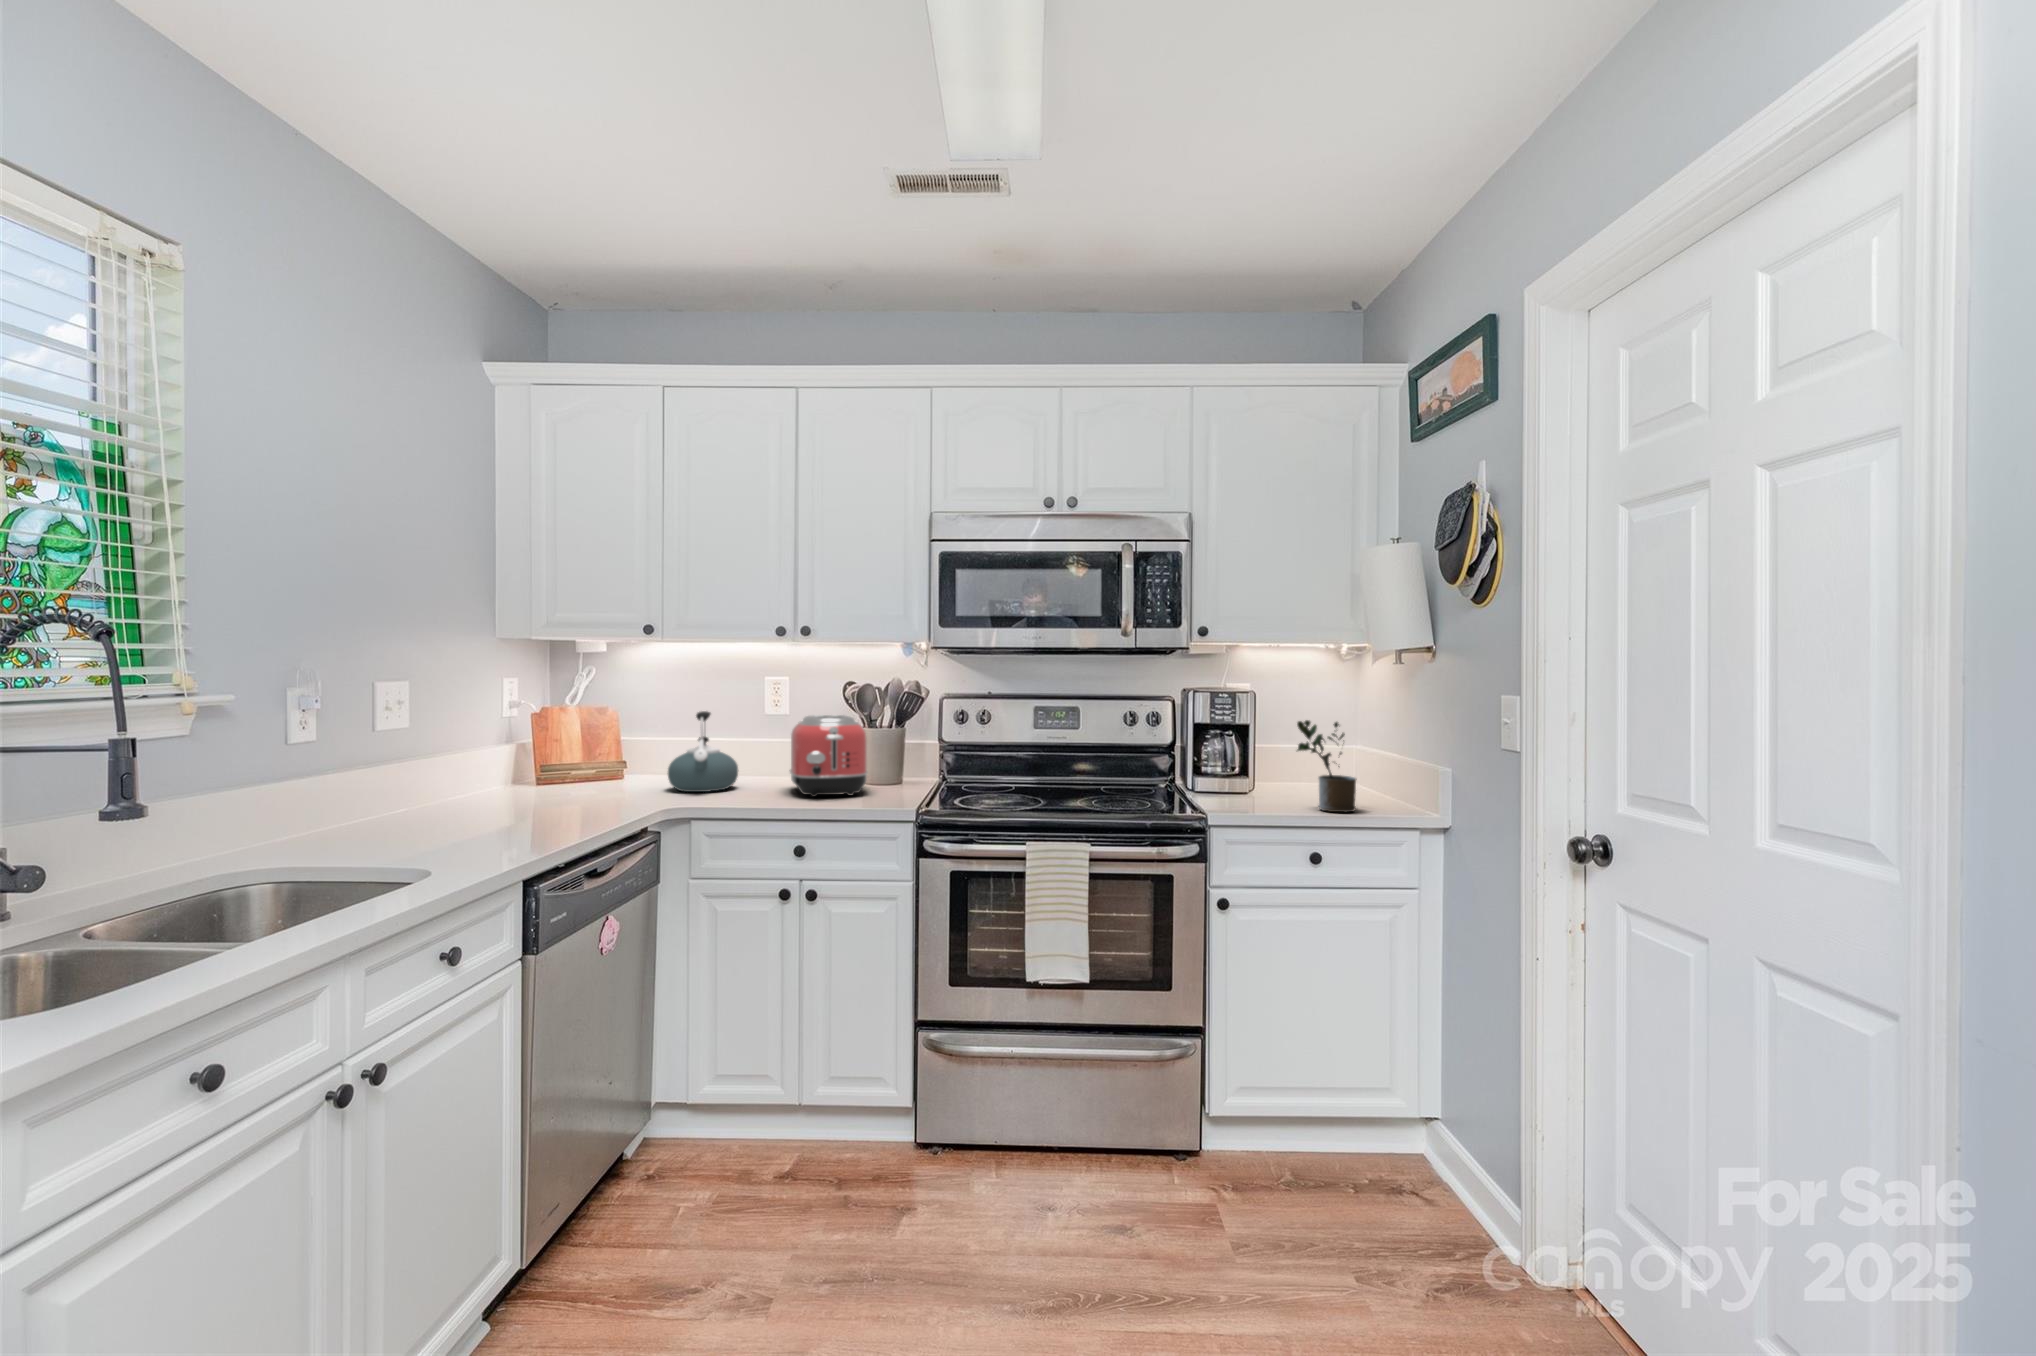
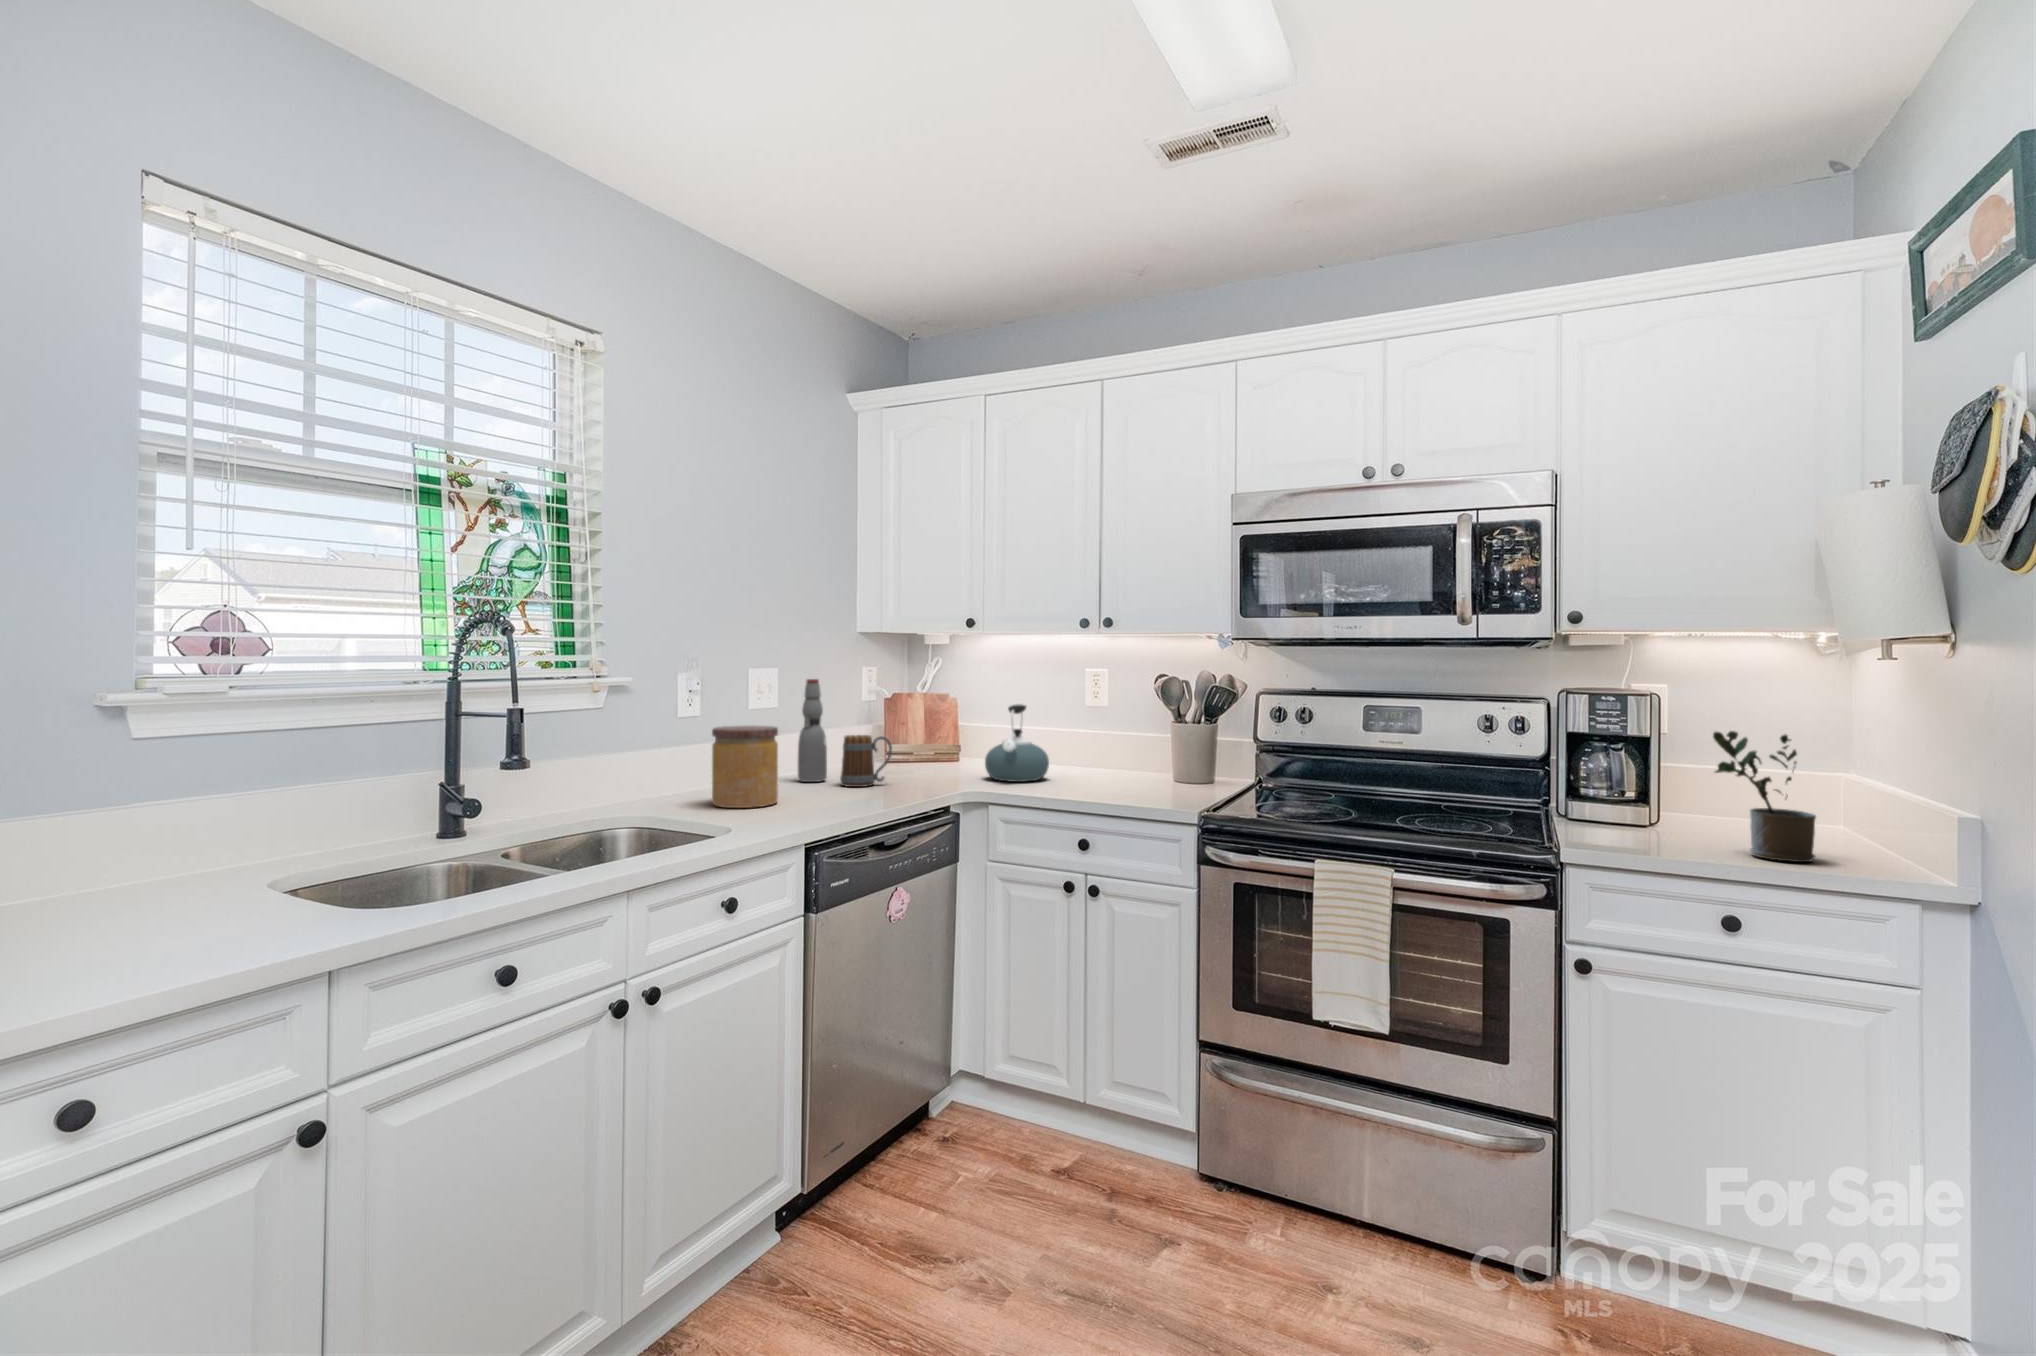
bottle: none [439,688,478,808] -> present [798,679,827,782]
toaster: present [790,715,868,797] -> none [1091,711,1167,794]
jar: none [354,746,445,846] -> present [712,726,778,808]
mug: none [502,750,567,810] -> present [840,735,892,787]

